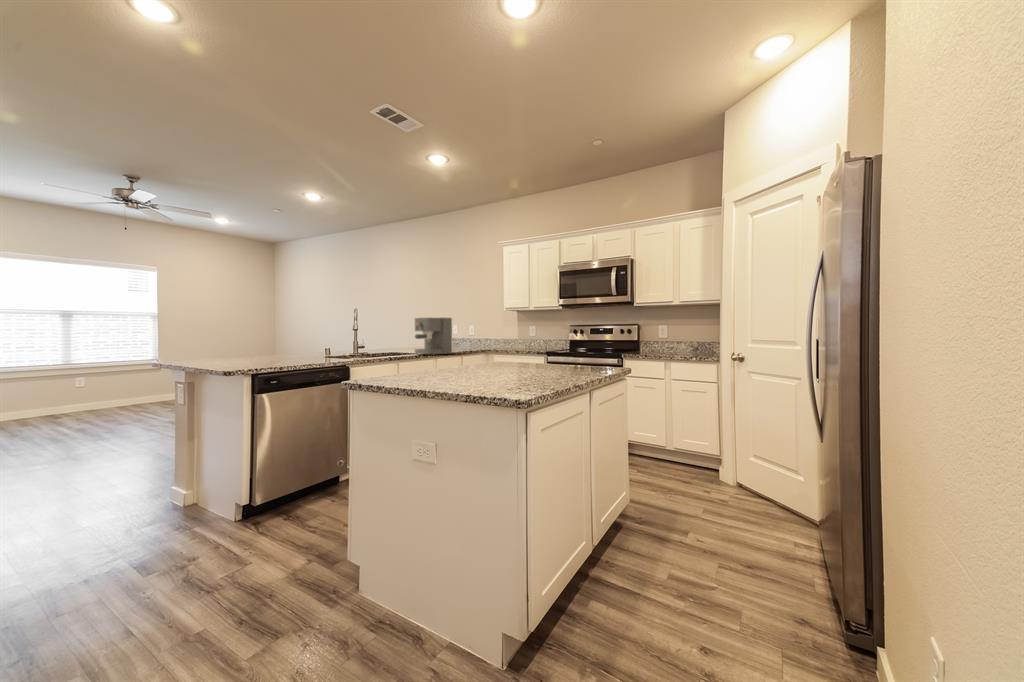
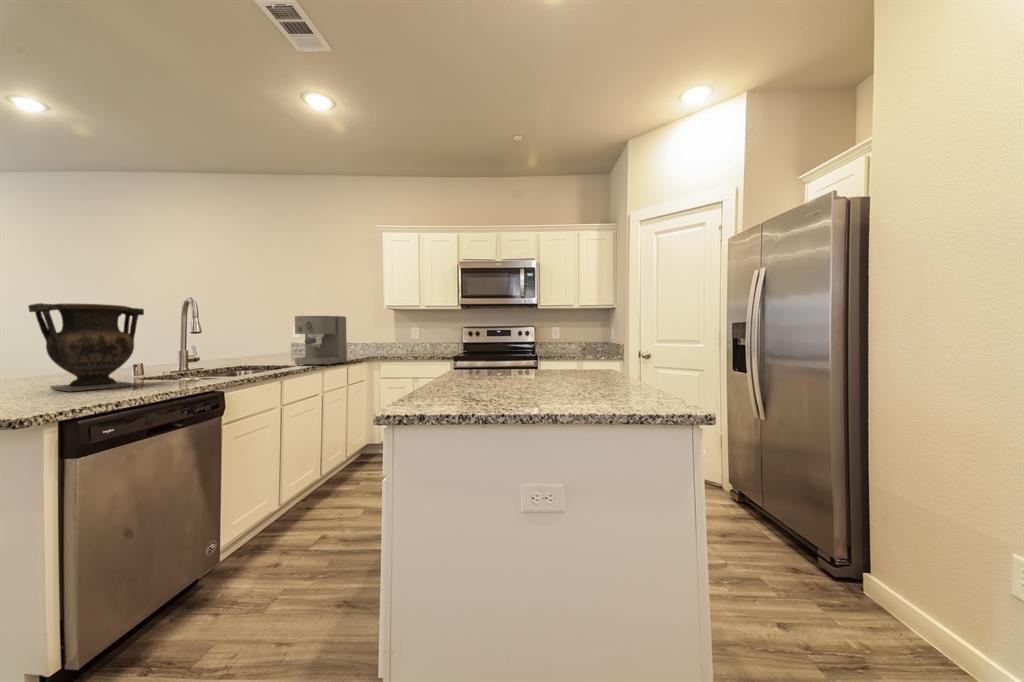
vase: none [262,314,311,362] -> present [28,303,144,392]

